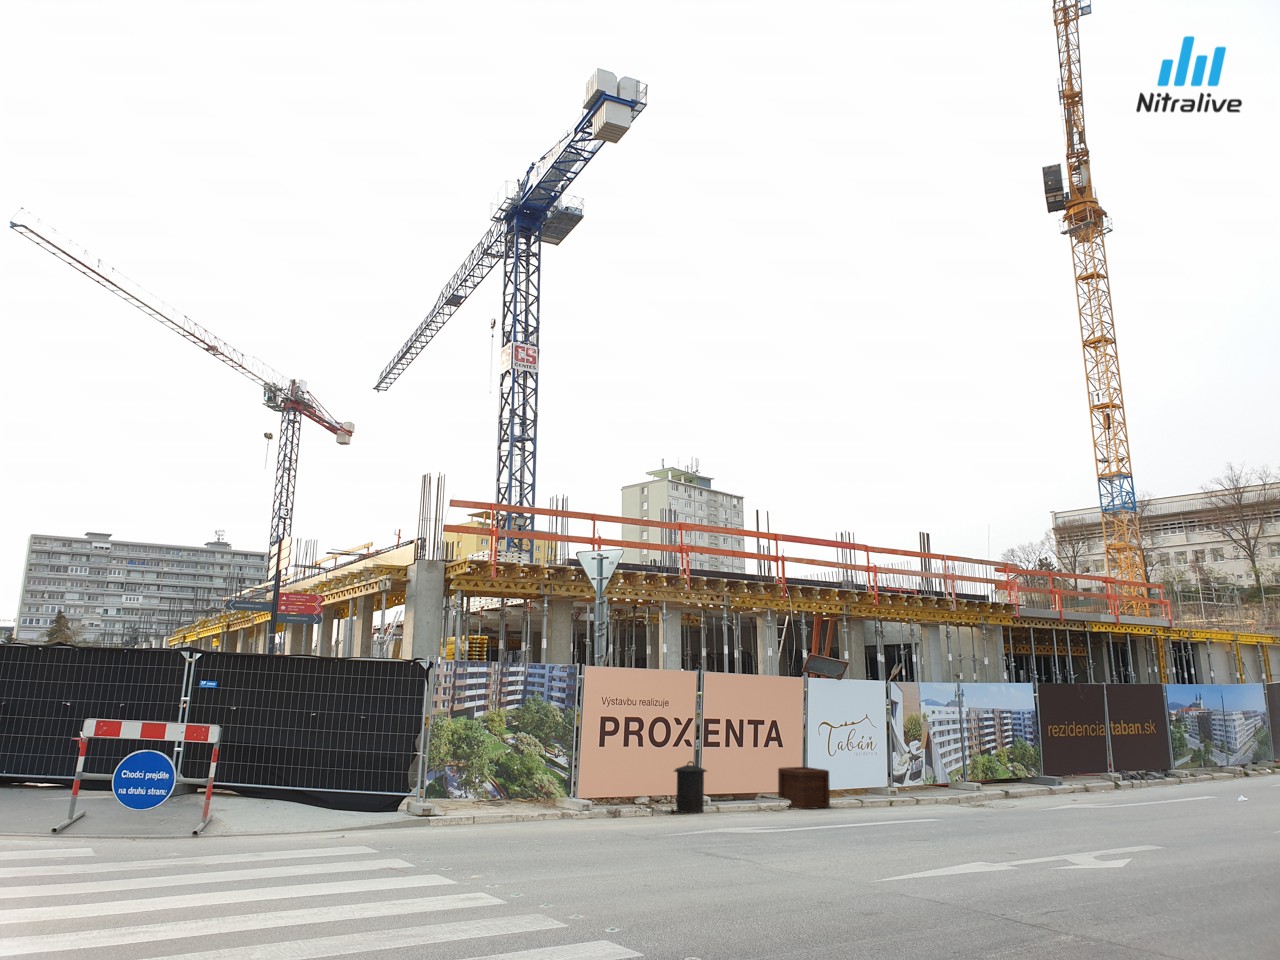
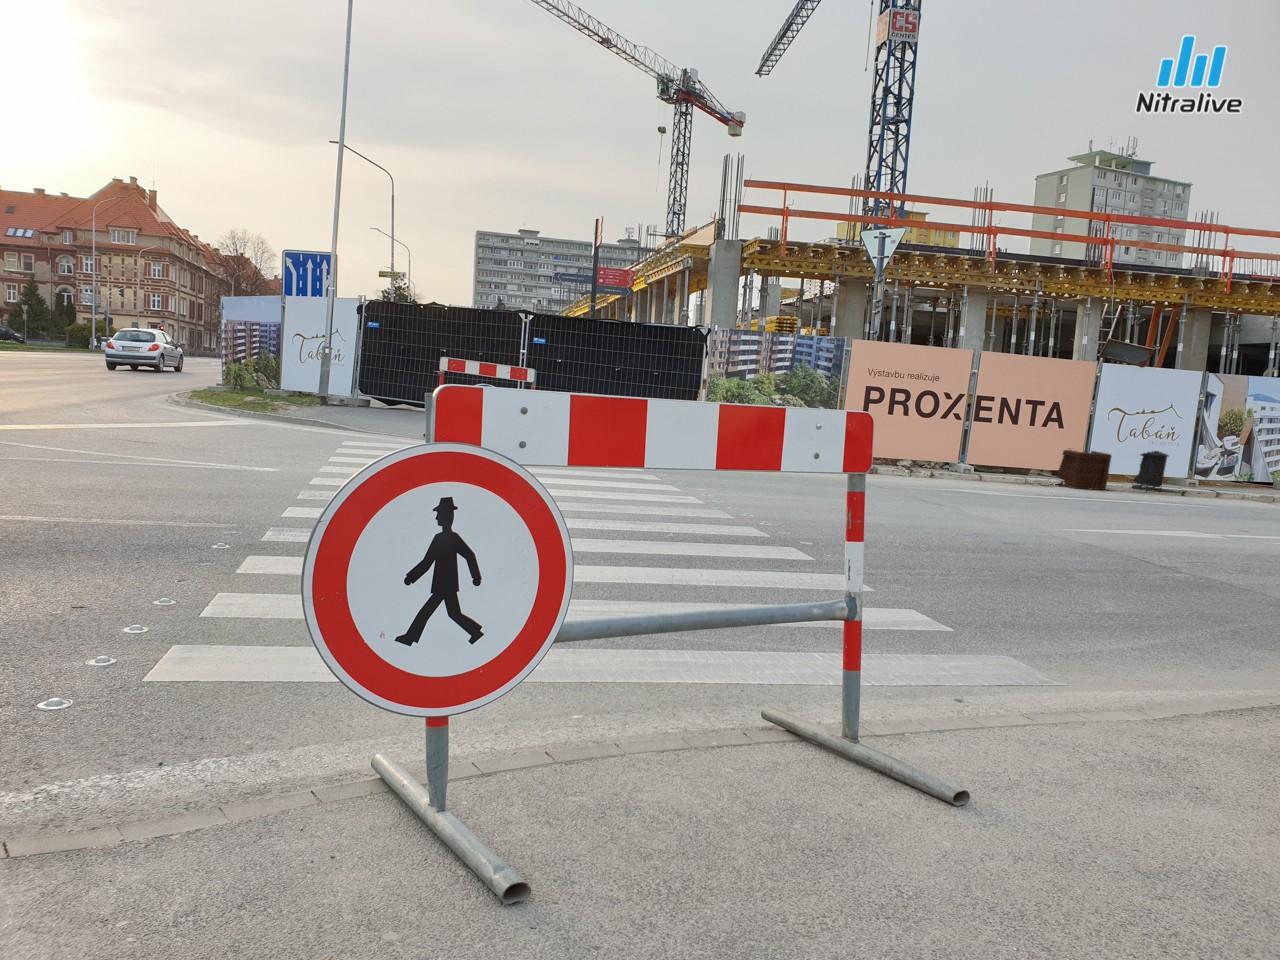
trash can: present [674,761,707,813] -> present [1132,451,1169,492]

